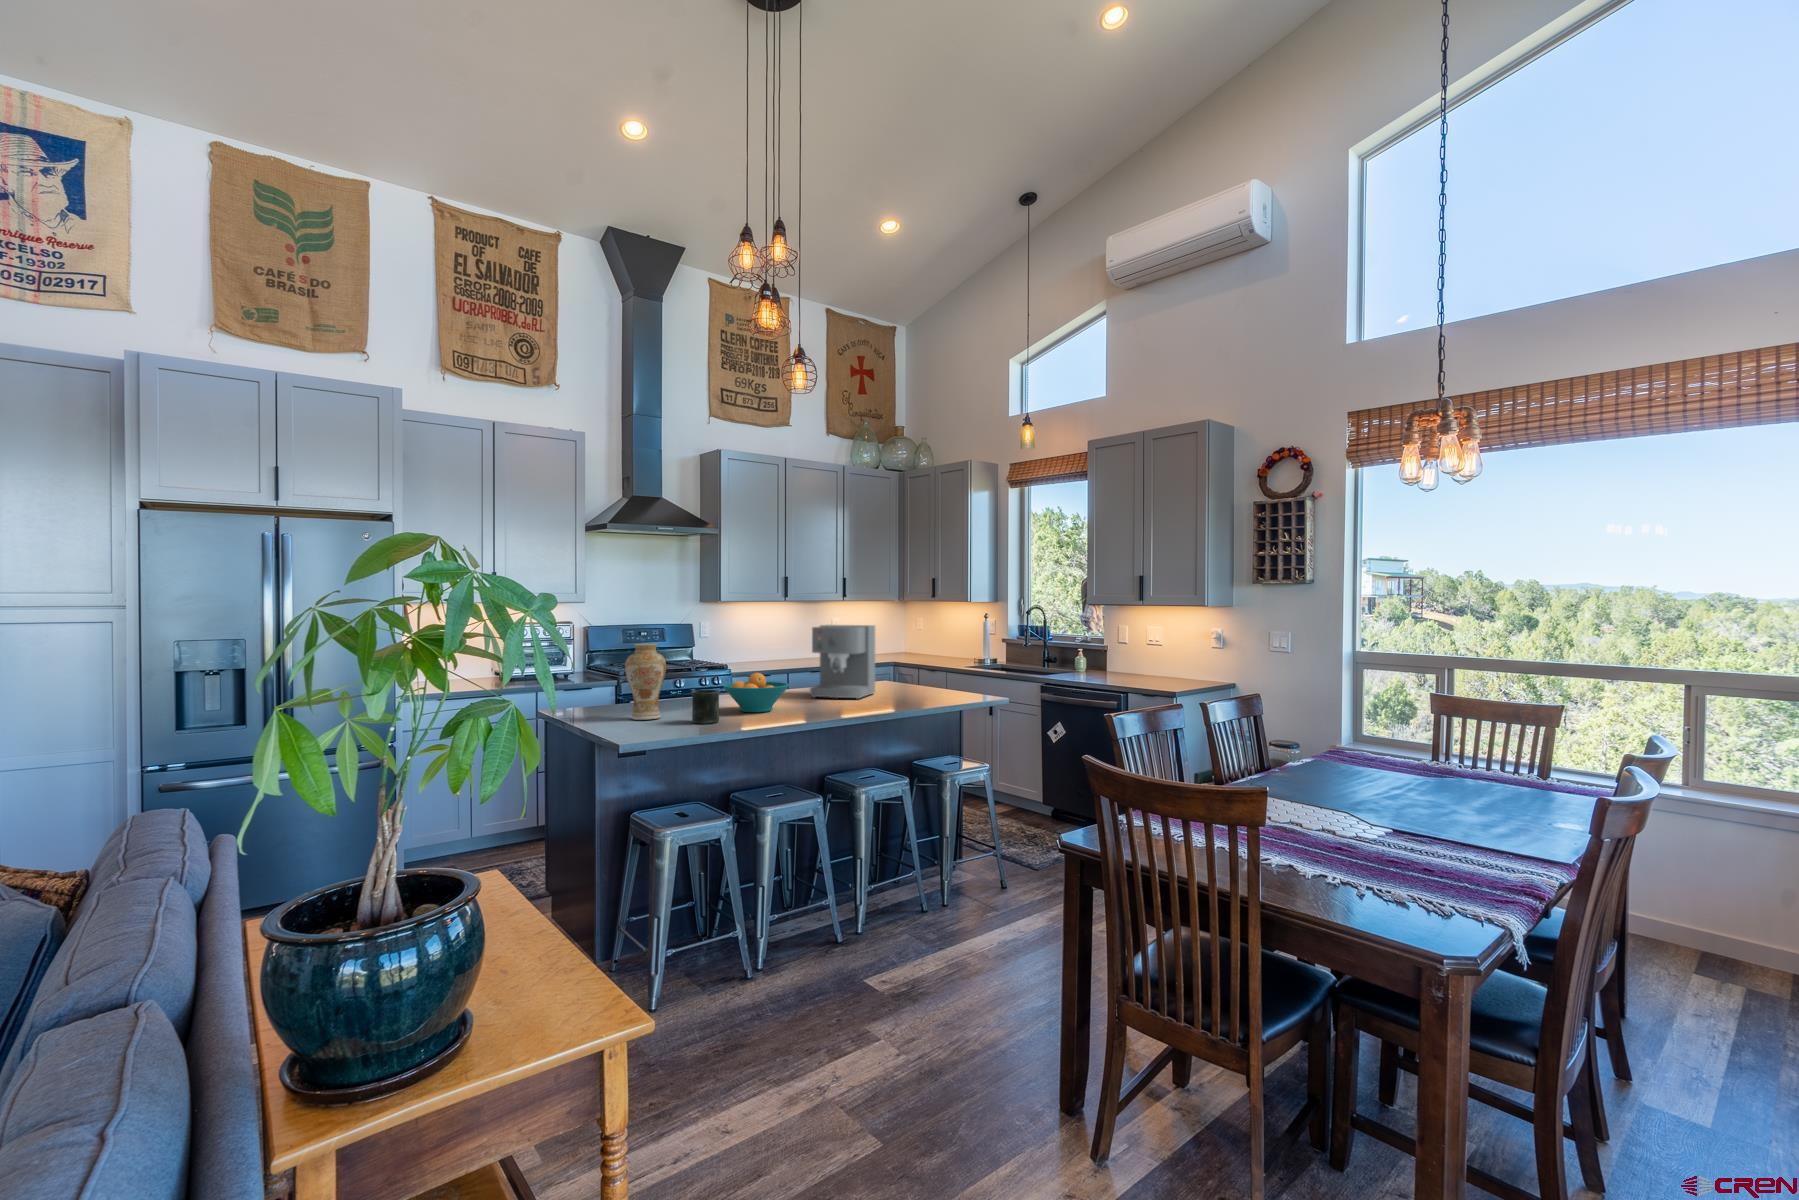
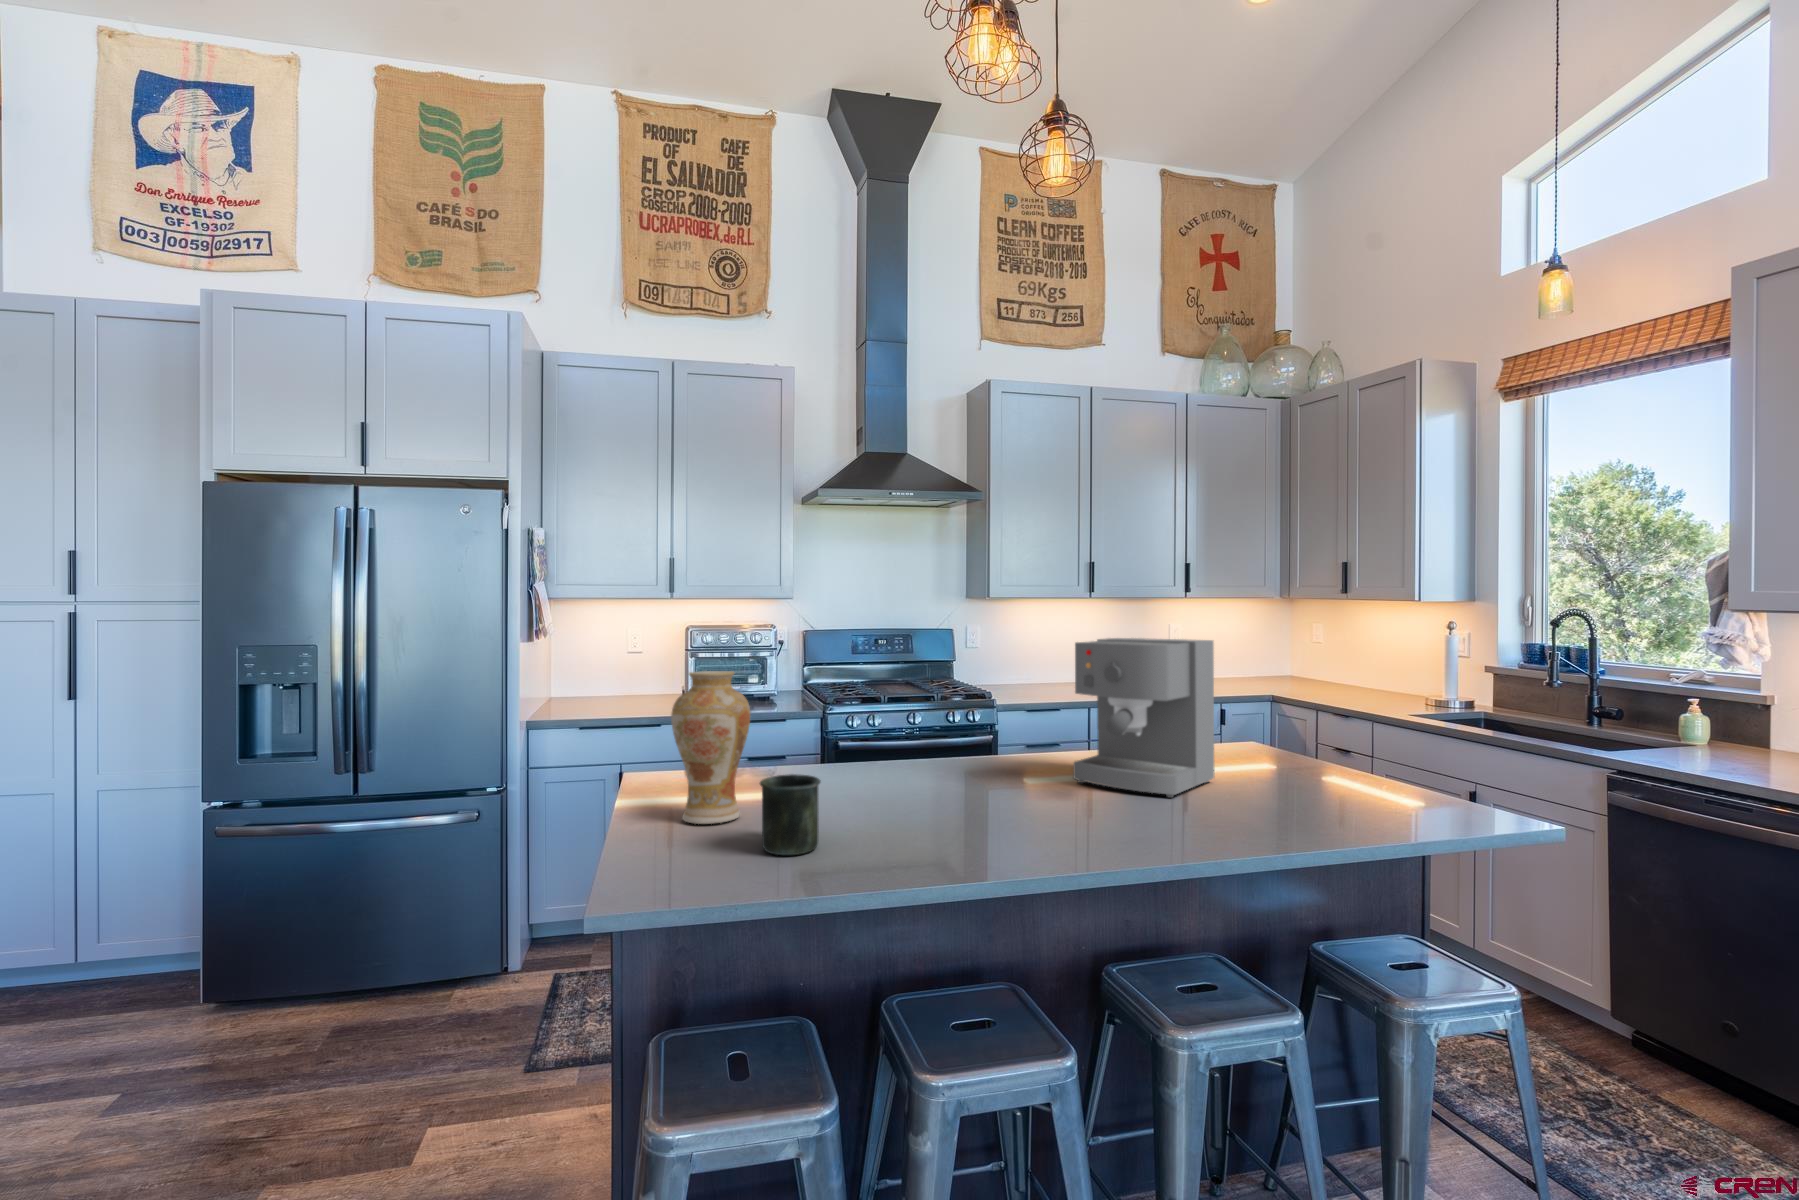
fruit bowl: present [723,673,789,712] -> none [864,737,1001,824]

